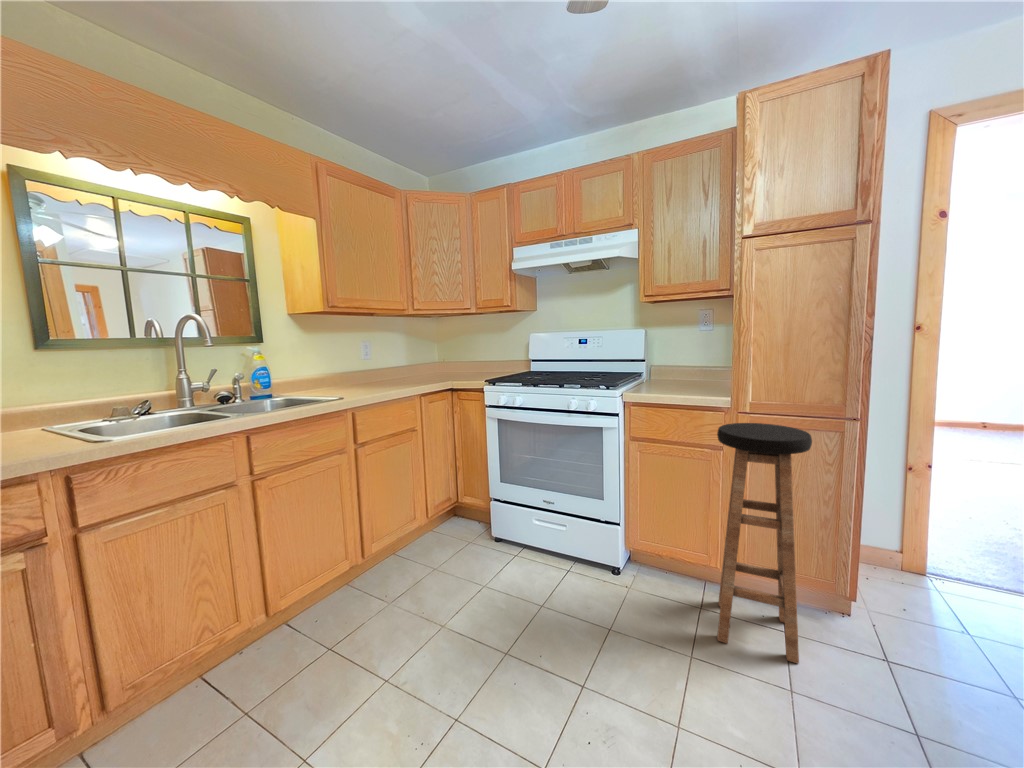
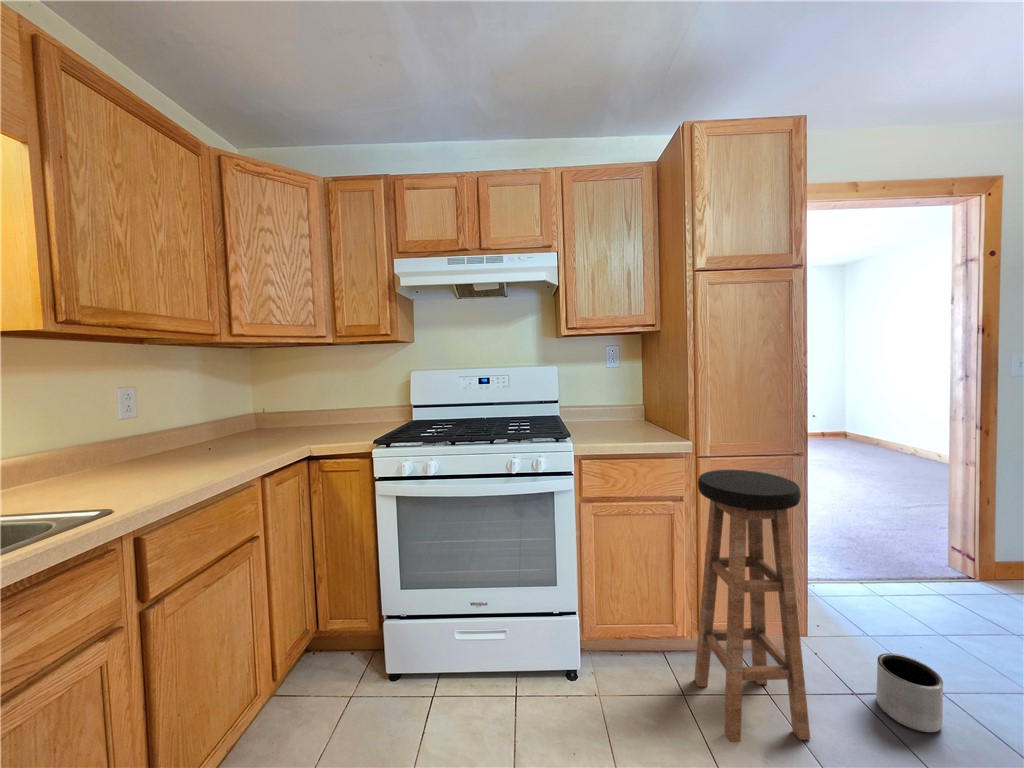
planter: none [905,627,980,706] -> present [876,653,943,732]

